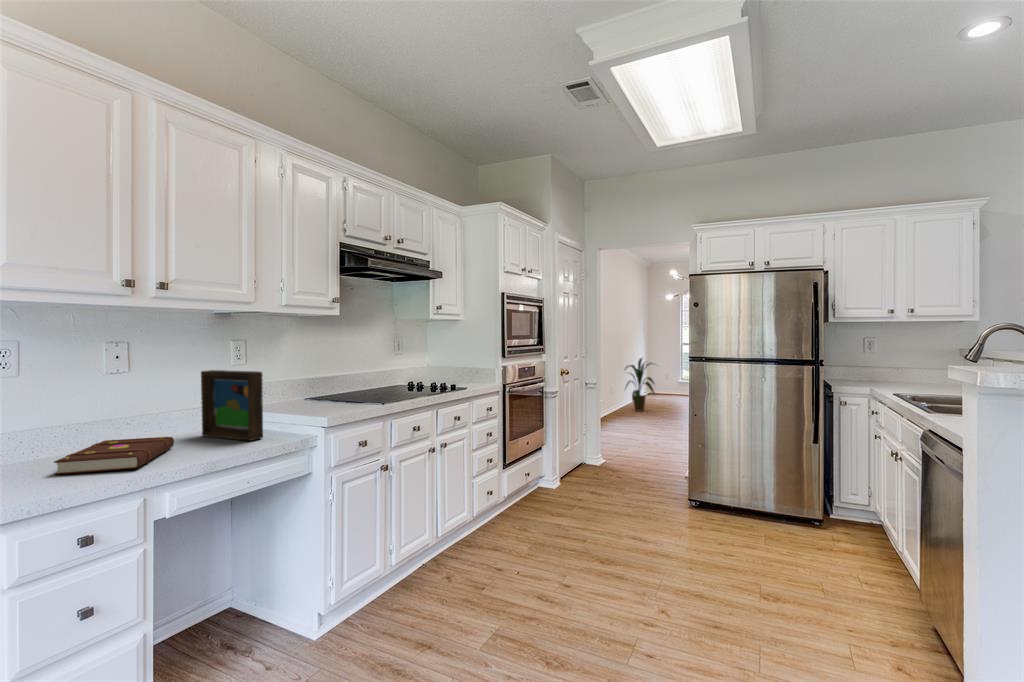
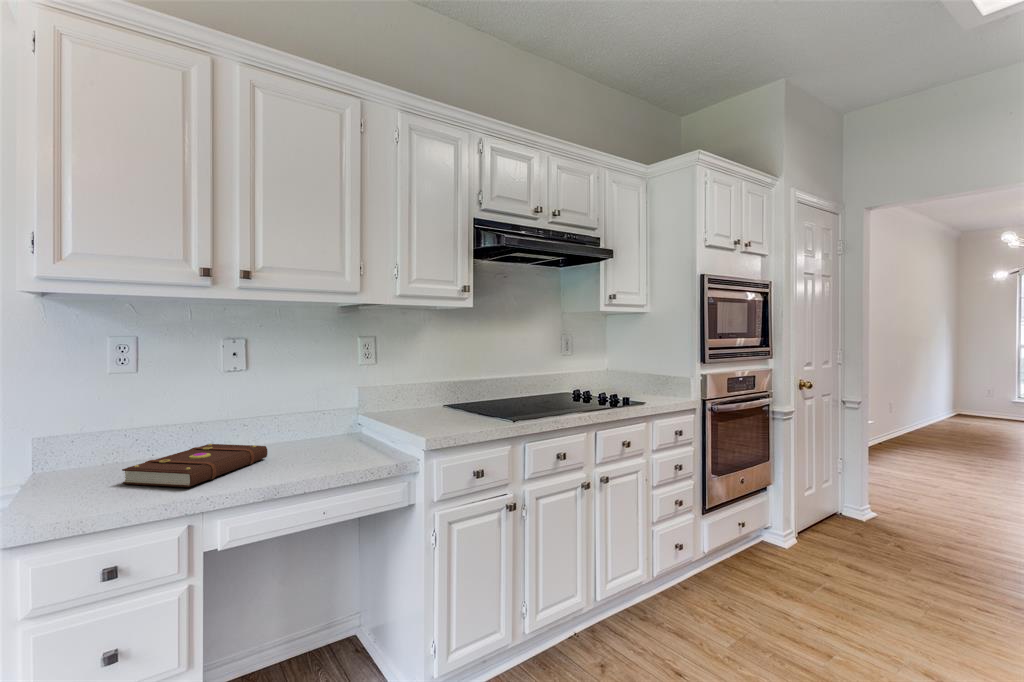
house plant: present [625,358,654,411] -> none [910,365,976,441]
picture frame: present [201,370,263,441] -> none [313,371,361,458]

